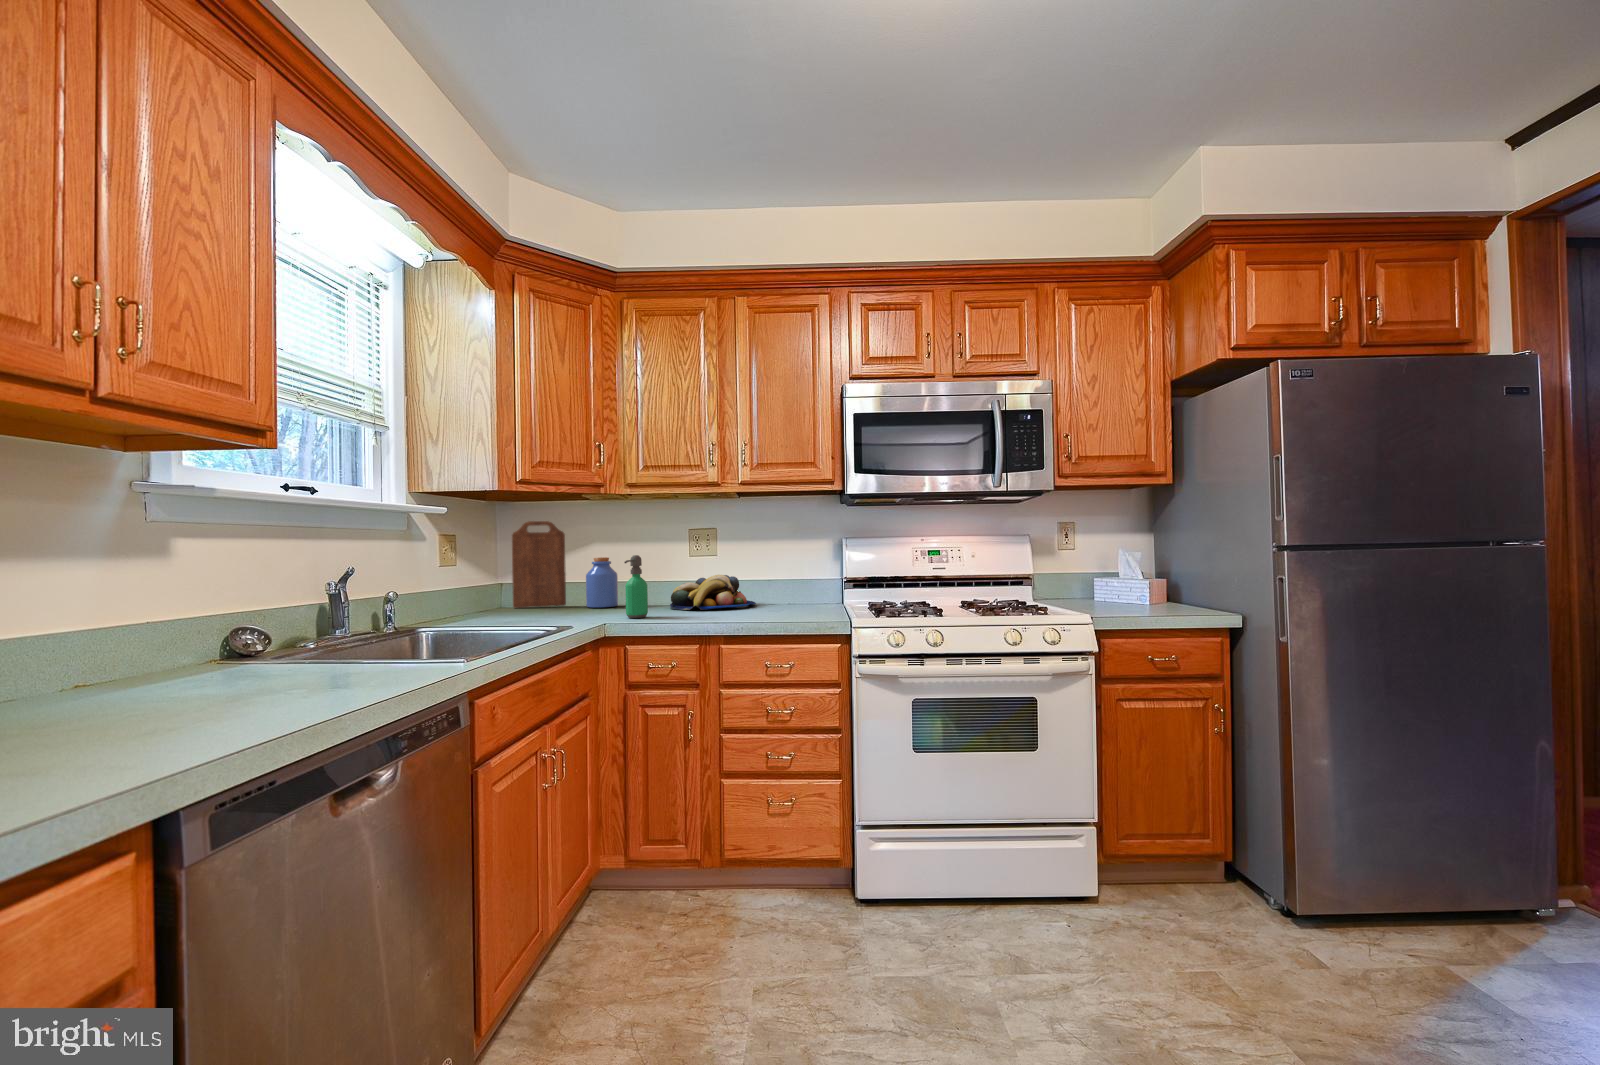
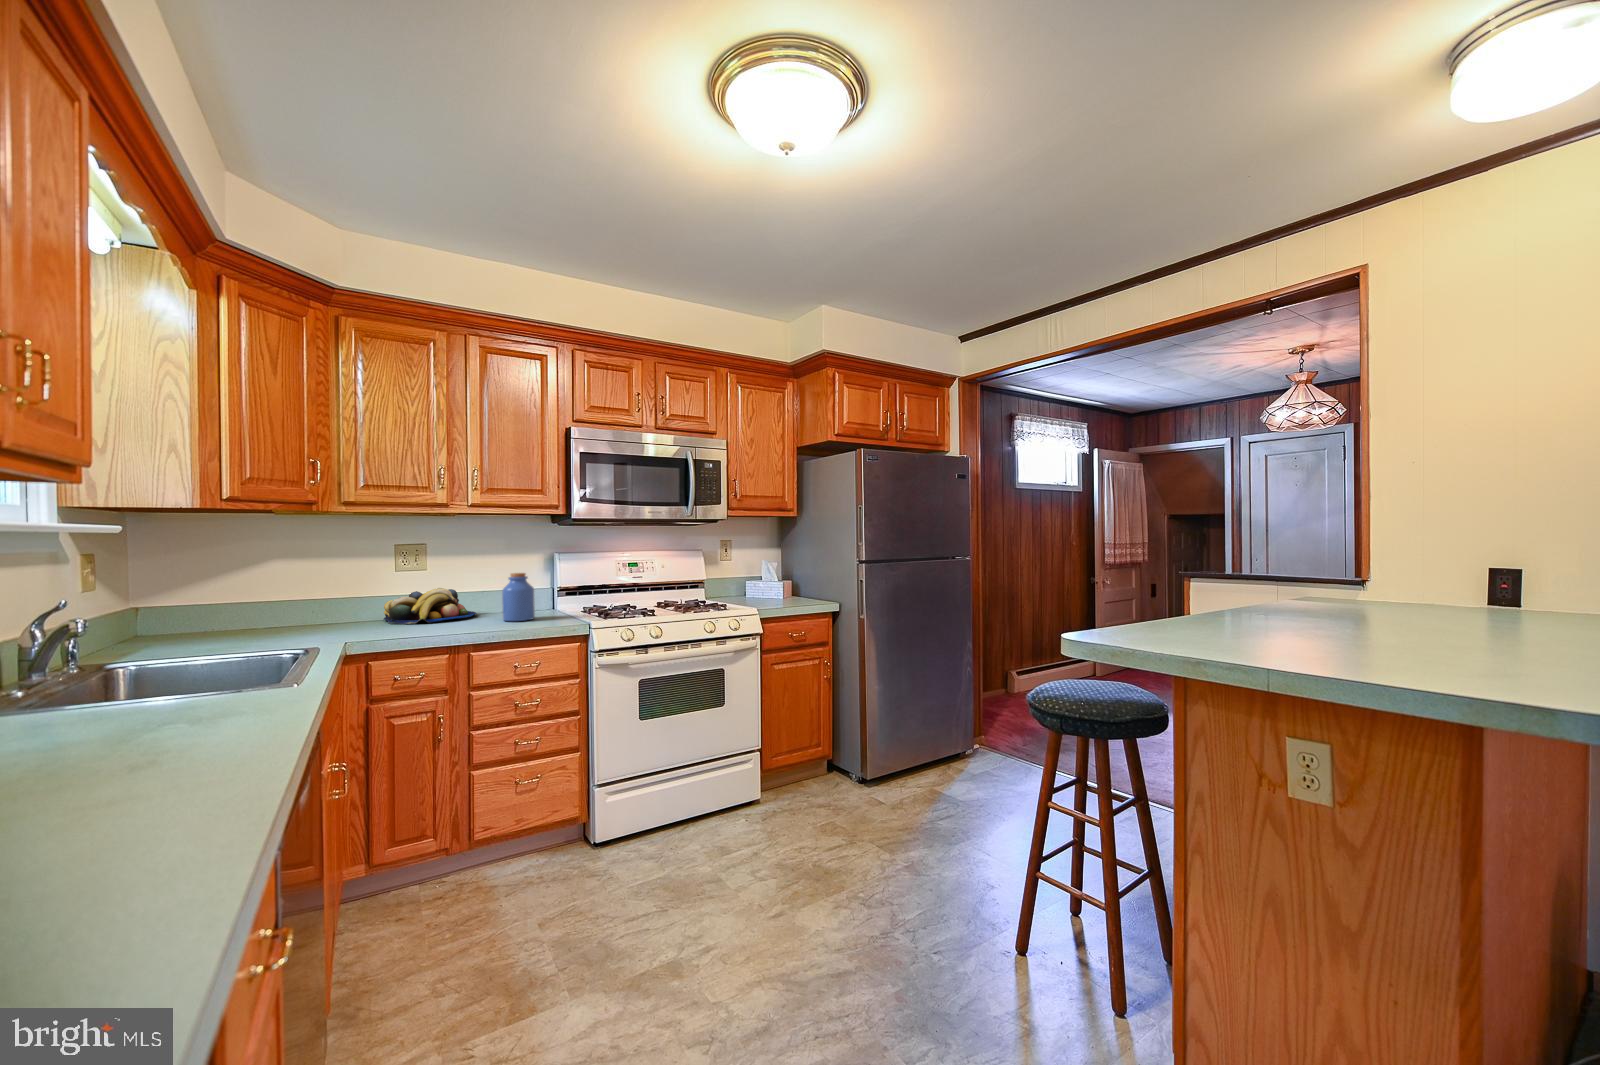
cutting board: present [512,521,566,608] -> none [170,537,246,635]
soap dispenser: present [624,555,648,618] -> none [355,574,381,636]
jar: present [586,557,618,608] -> present [502,573,535,621]

